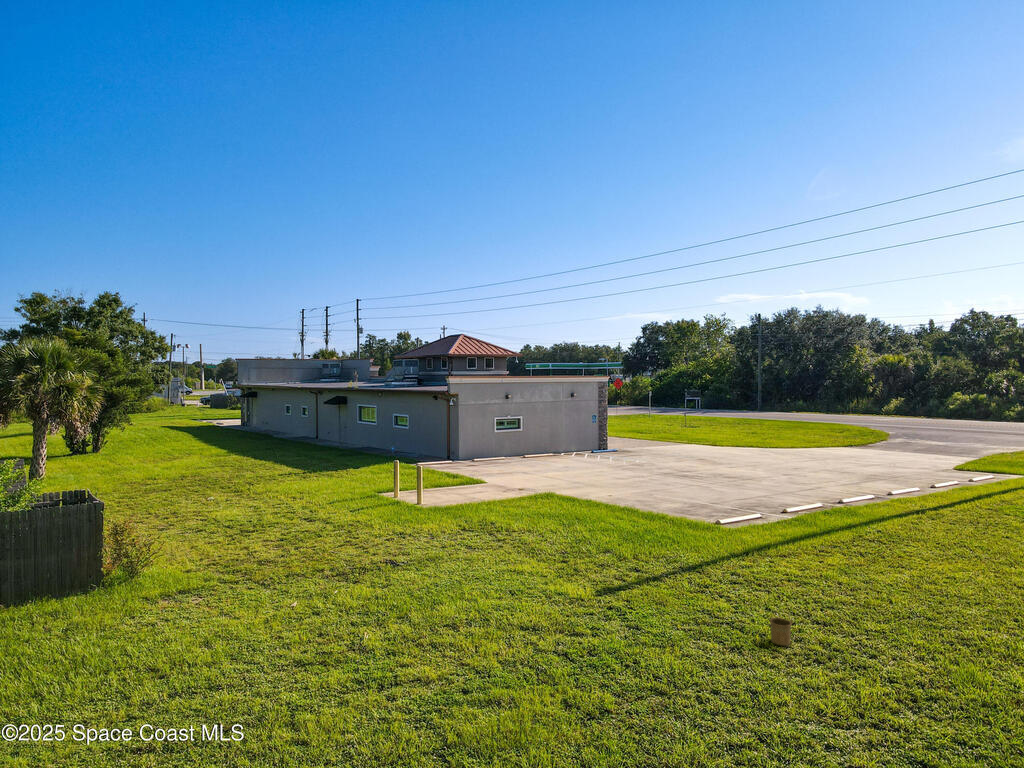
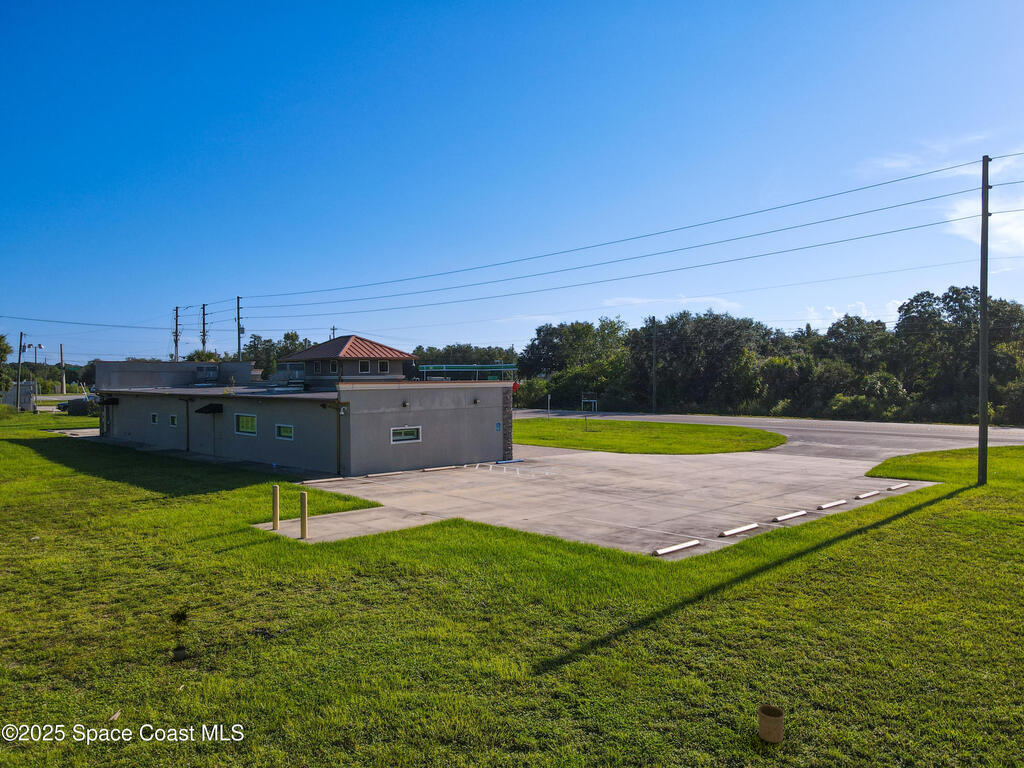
potted plant: none [323,533,341,576] -> present [170,602,193,661]

